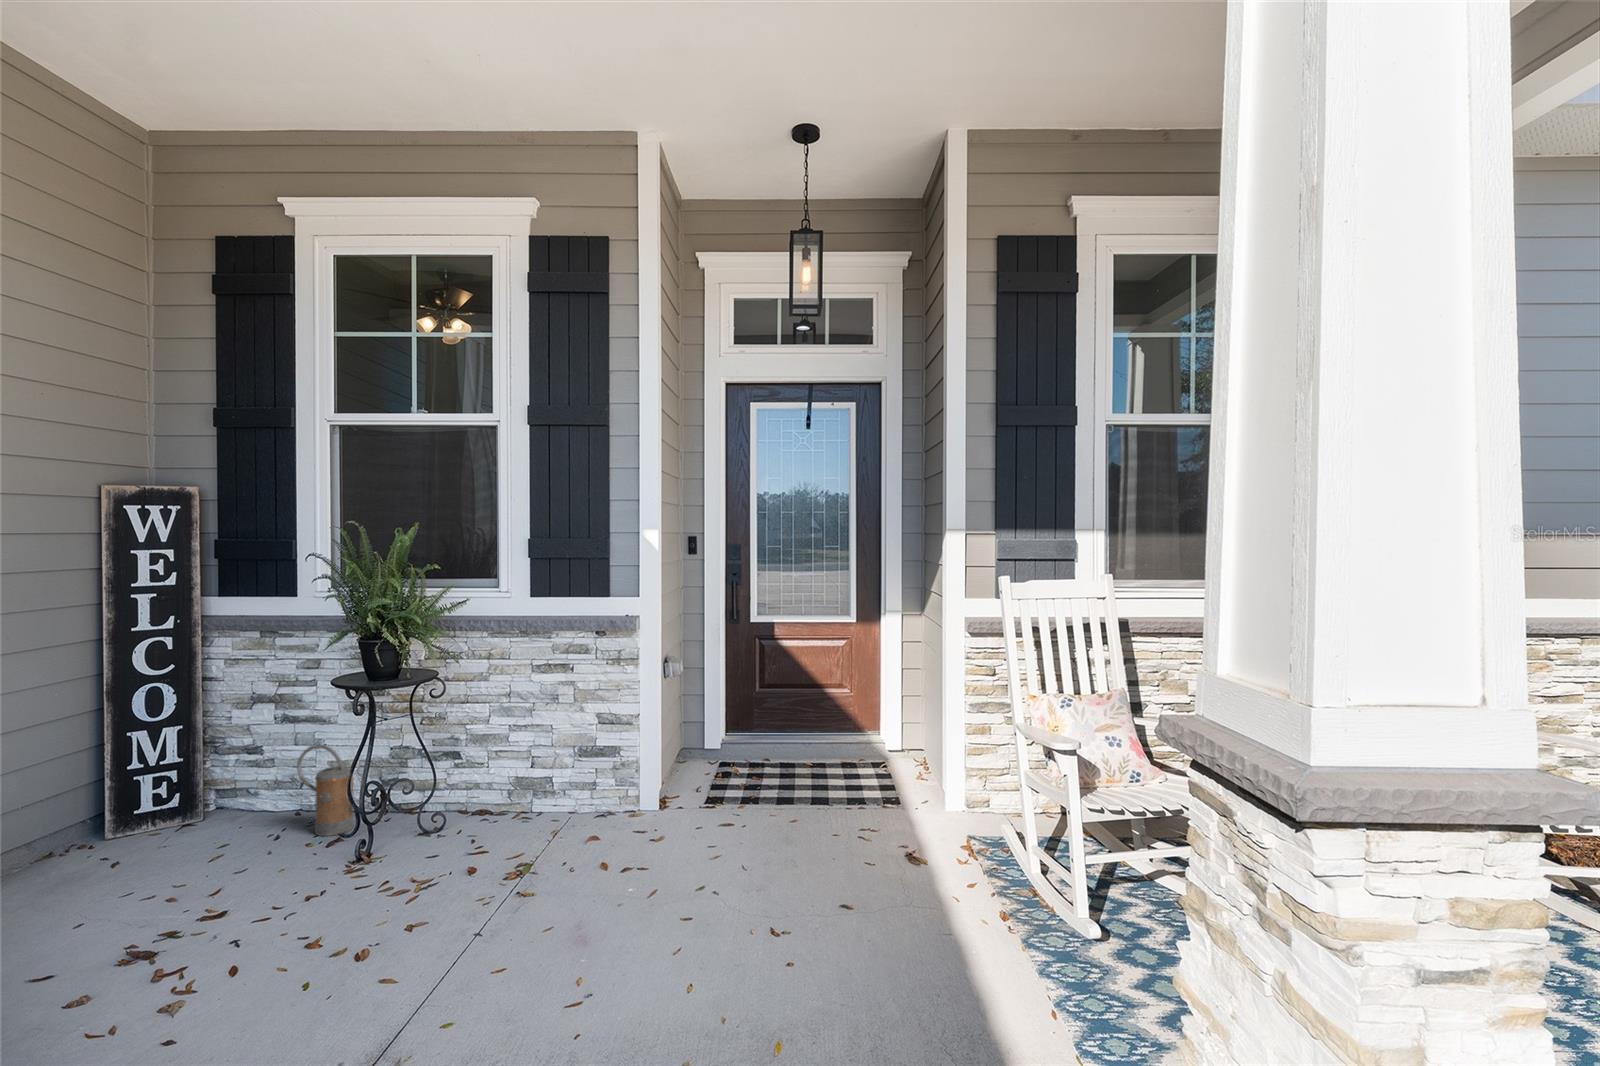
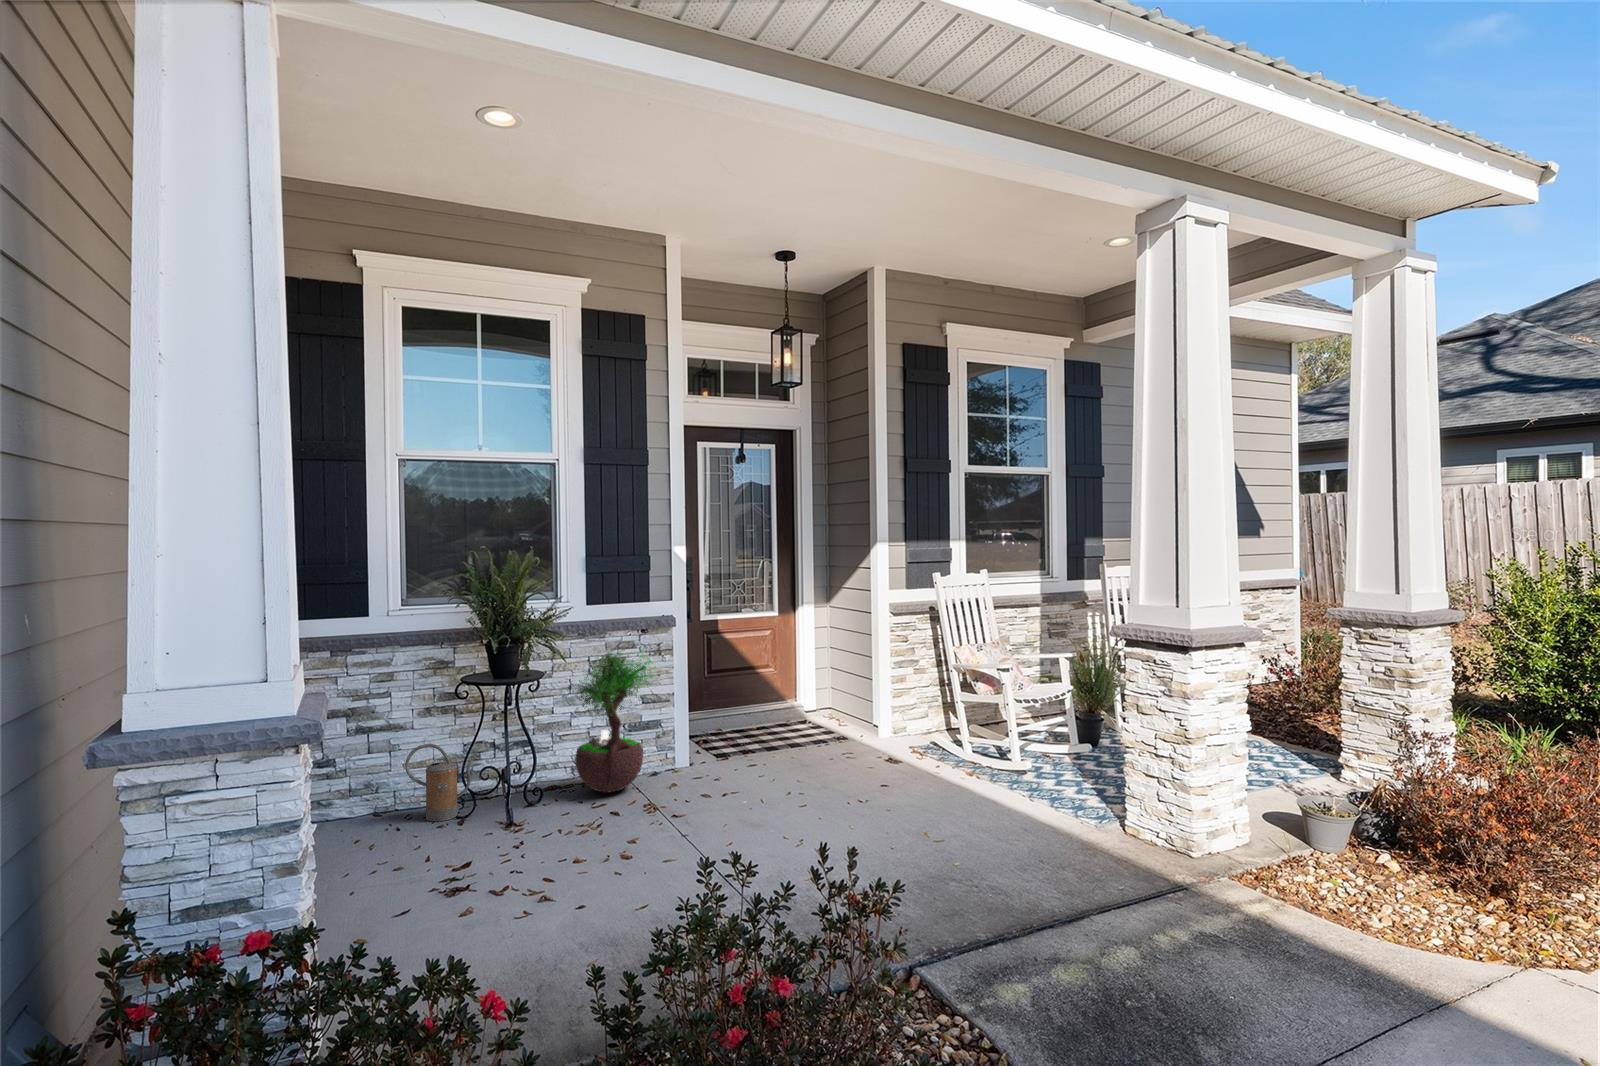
potted tree: none [450,641,573,833] -> present [569,649,656,792]

